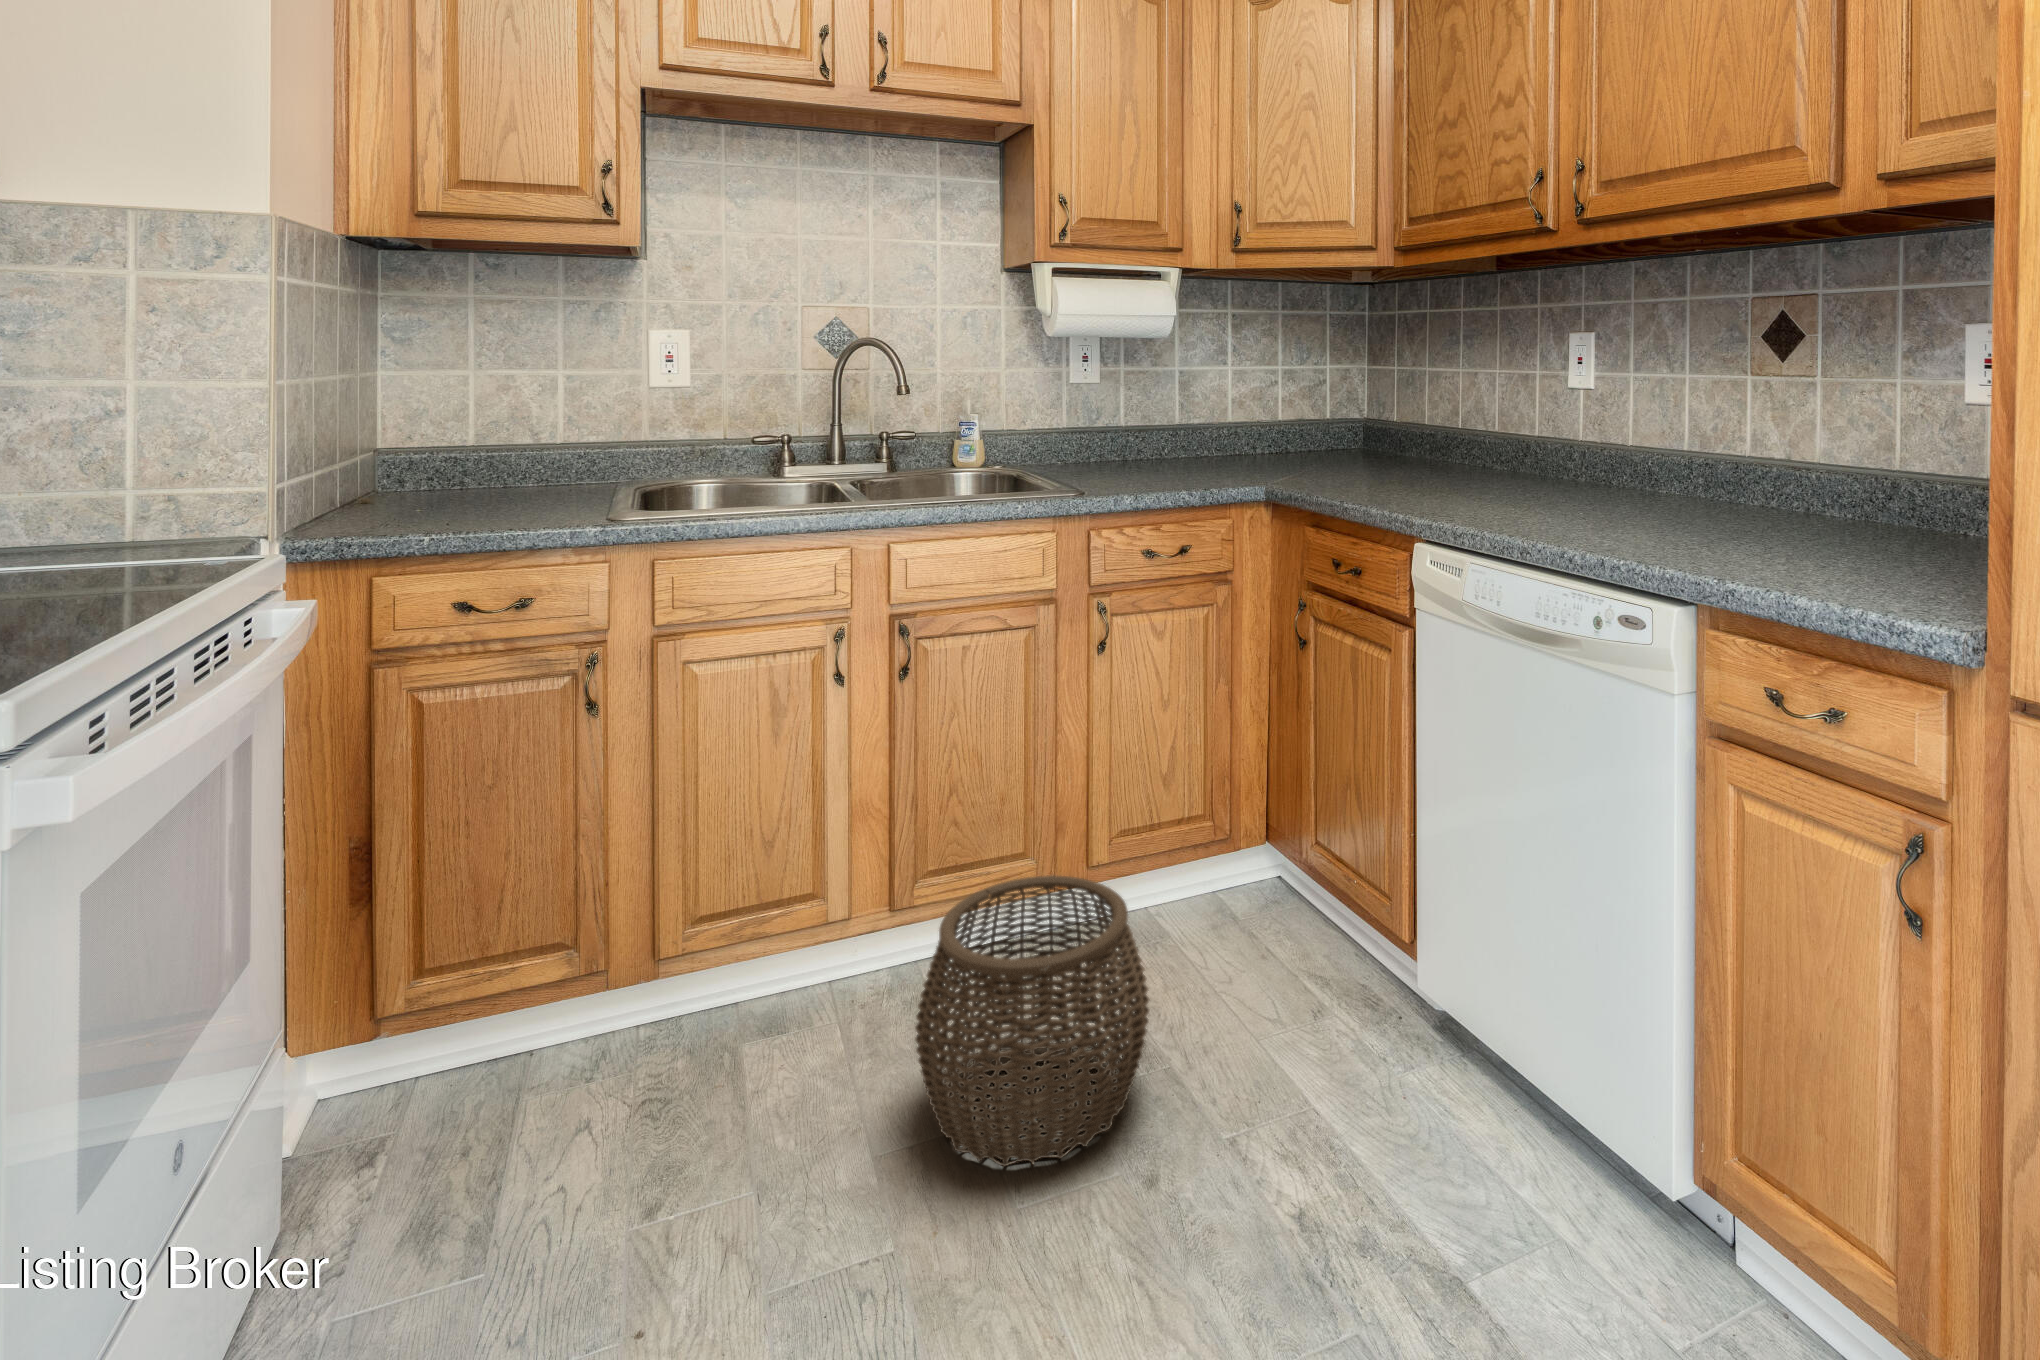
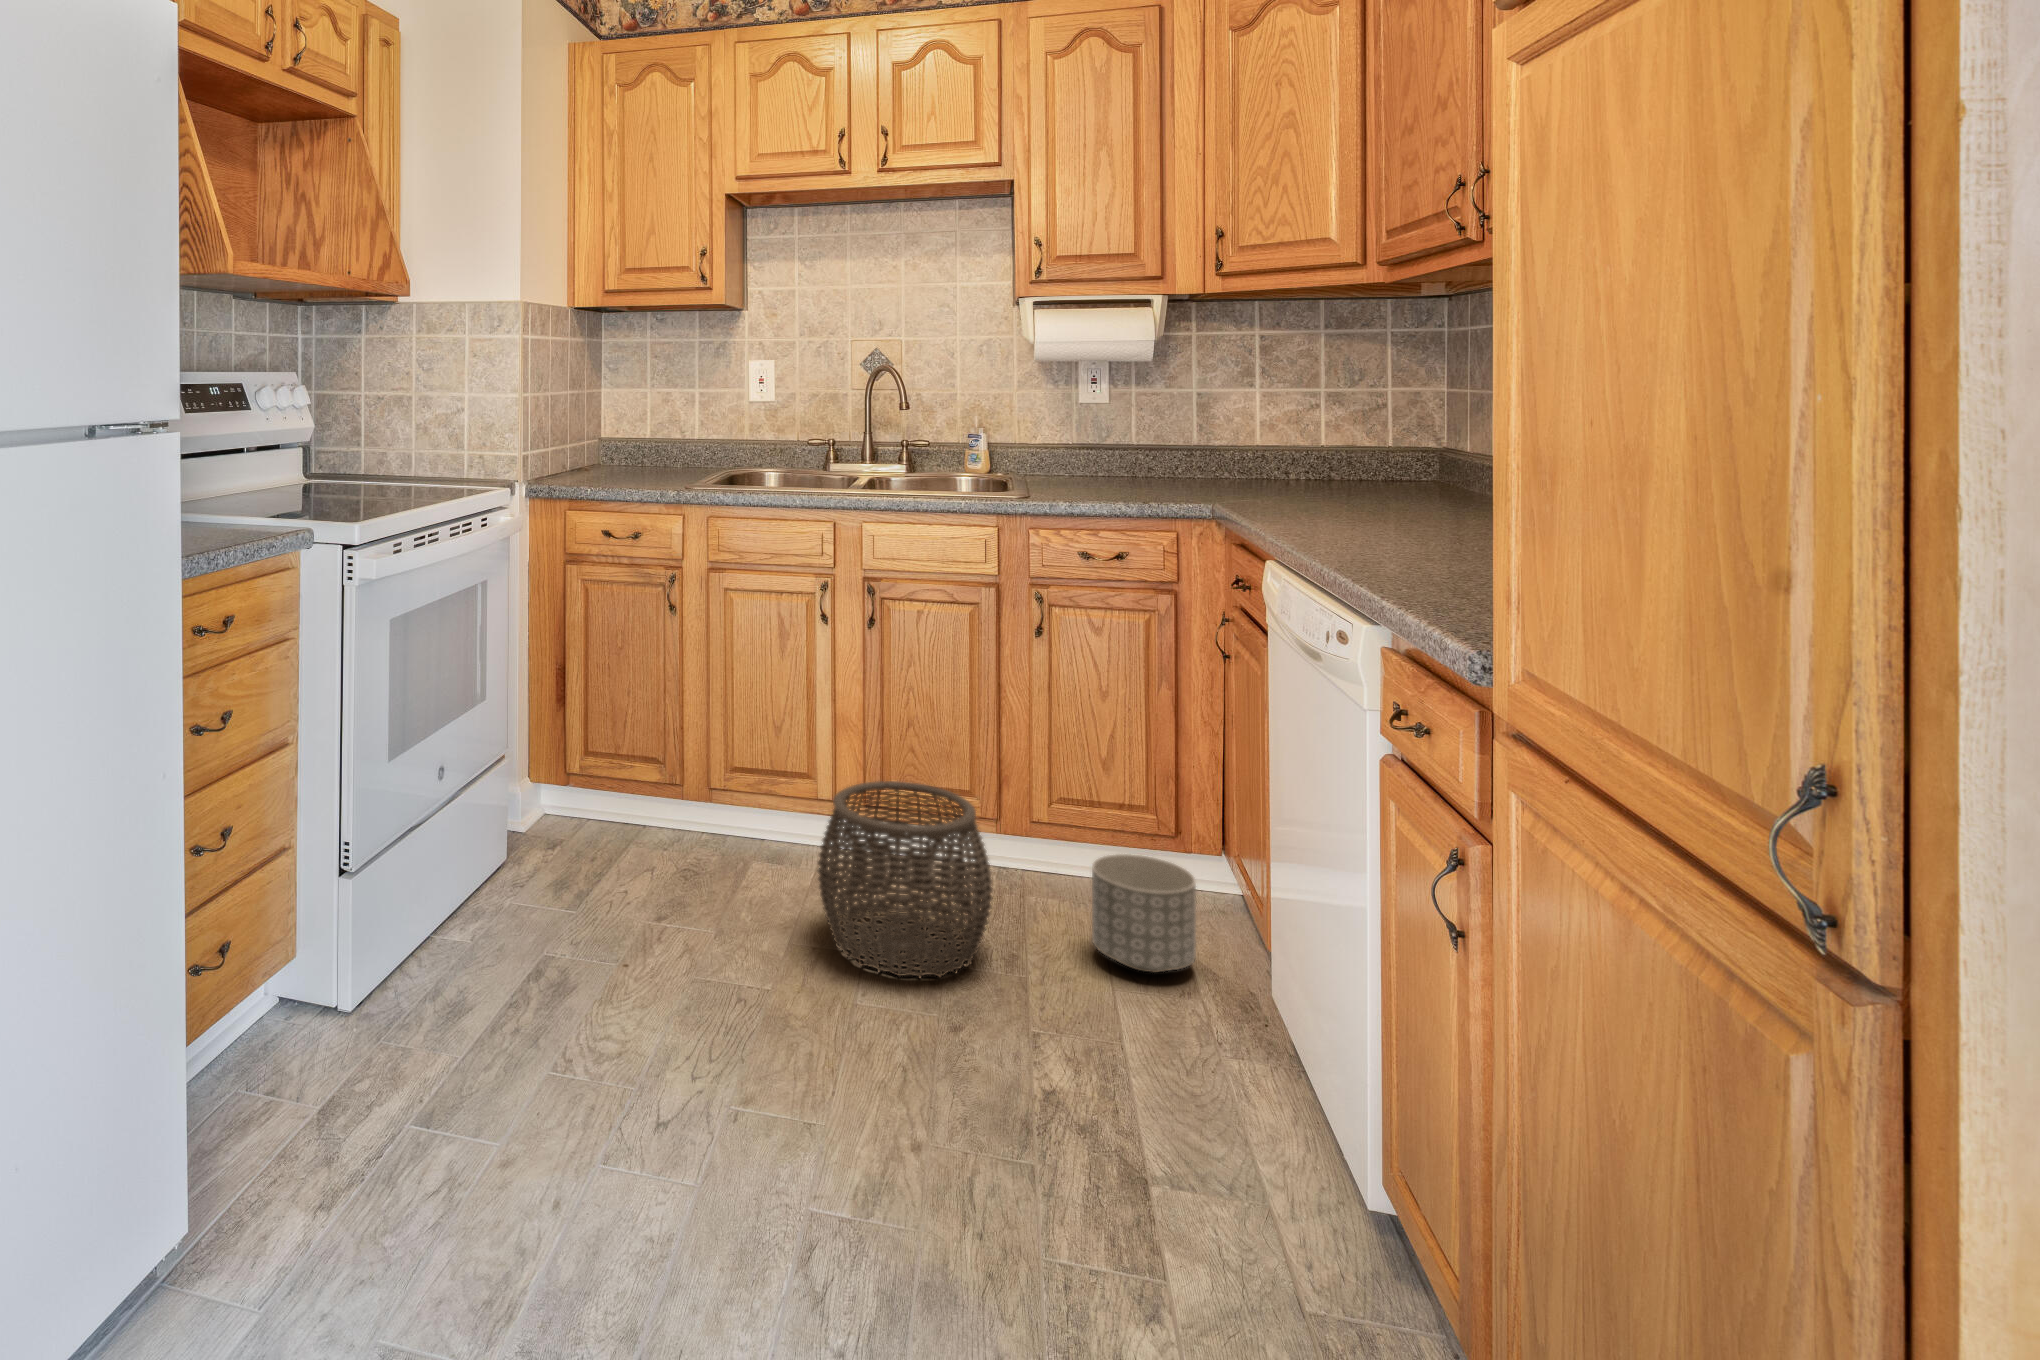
planter: none [1219,876,1324,1013] -> present [1092,854,1196,973]

